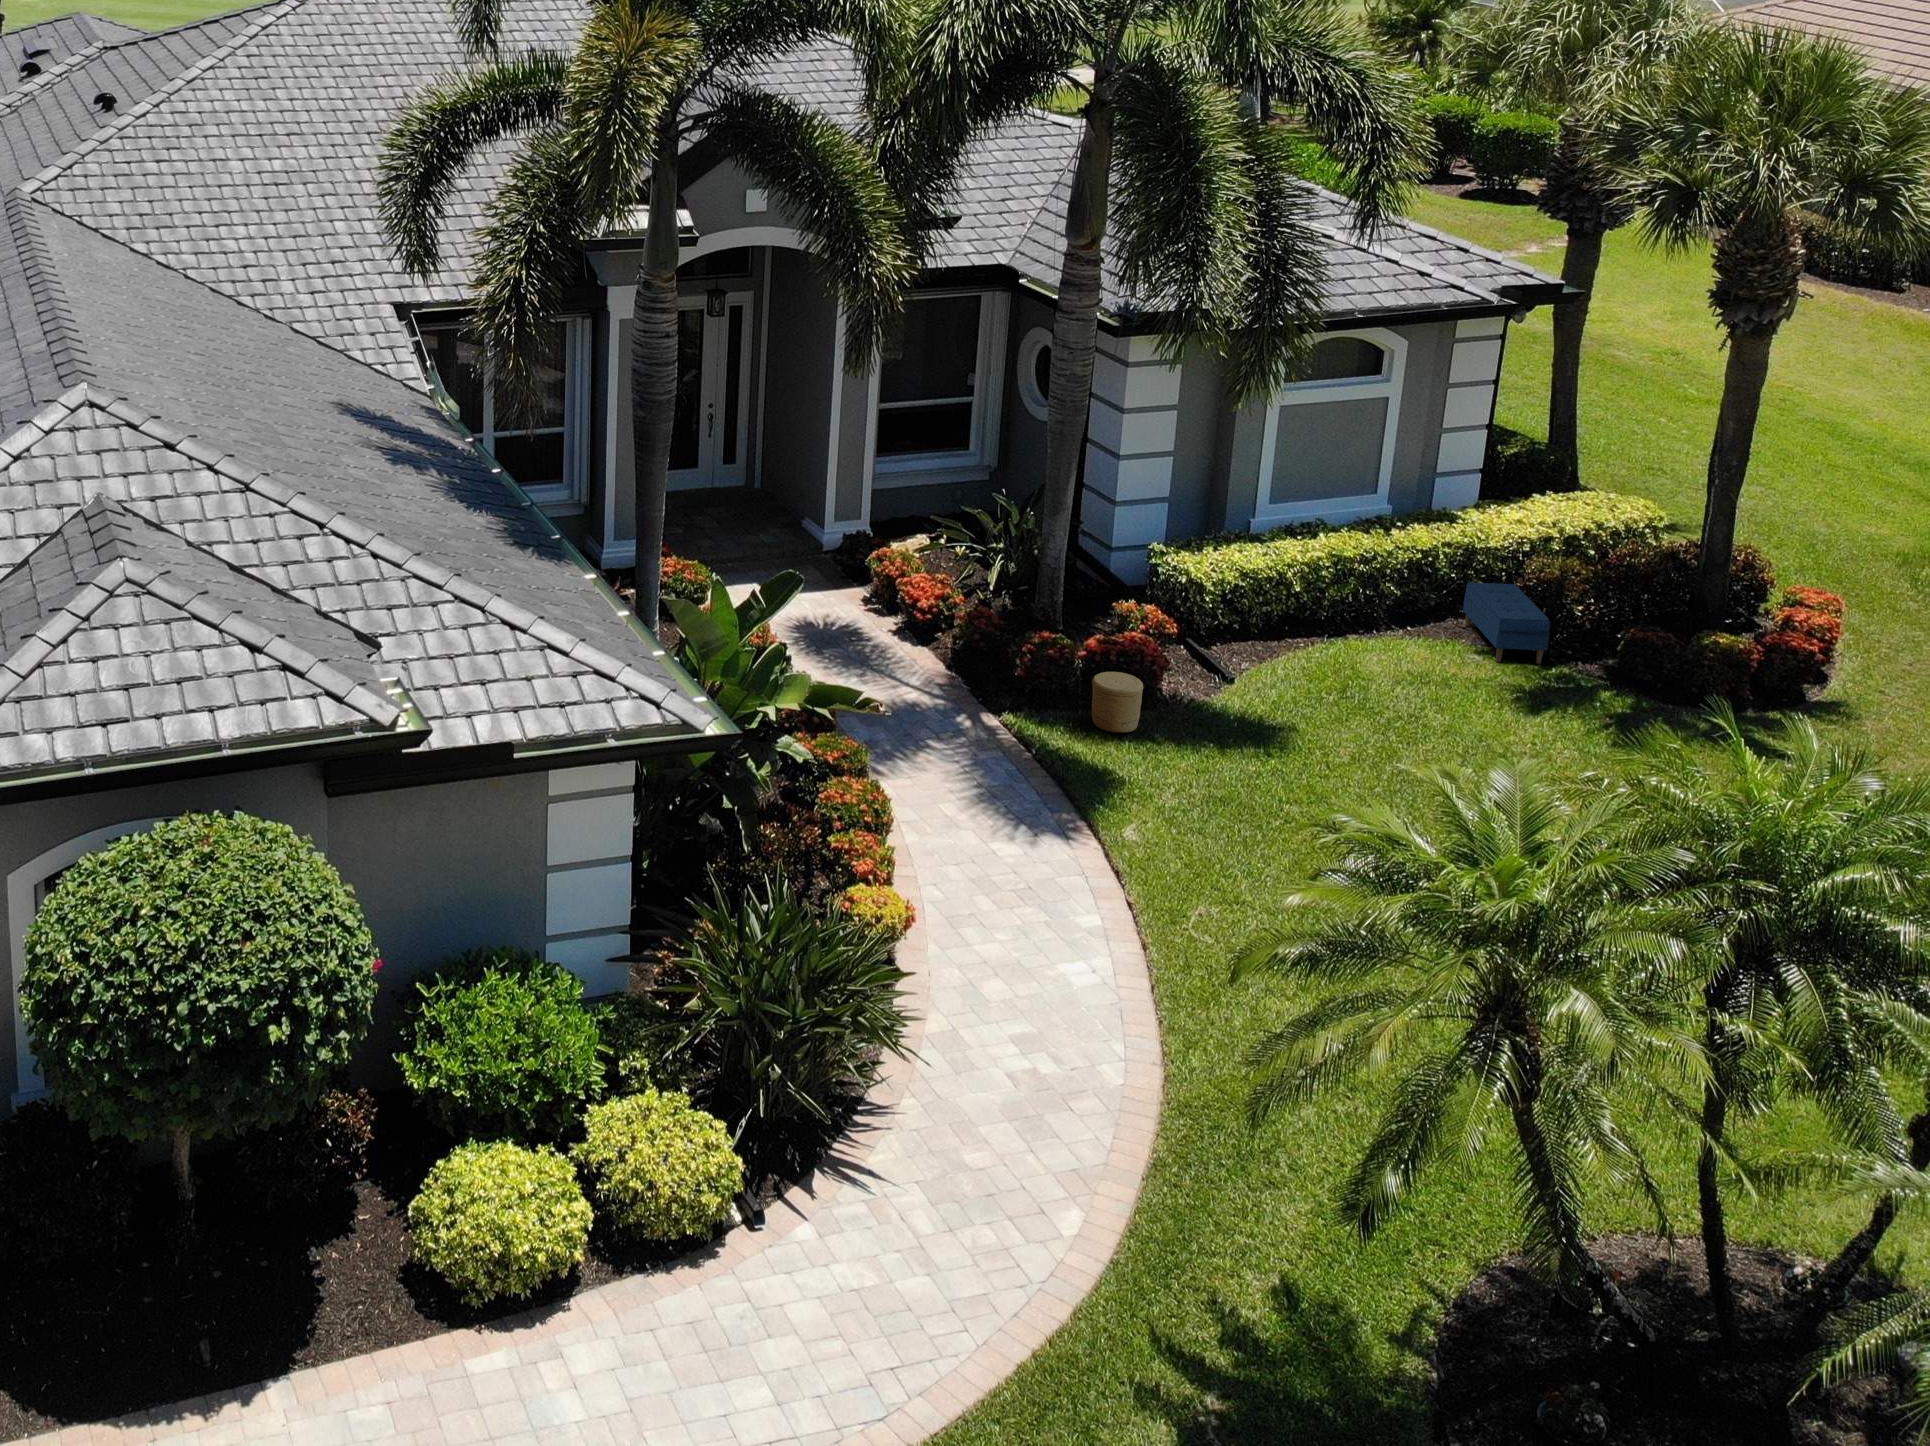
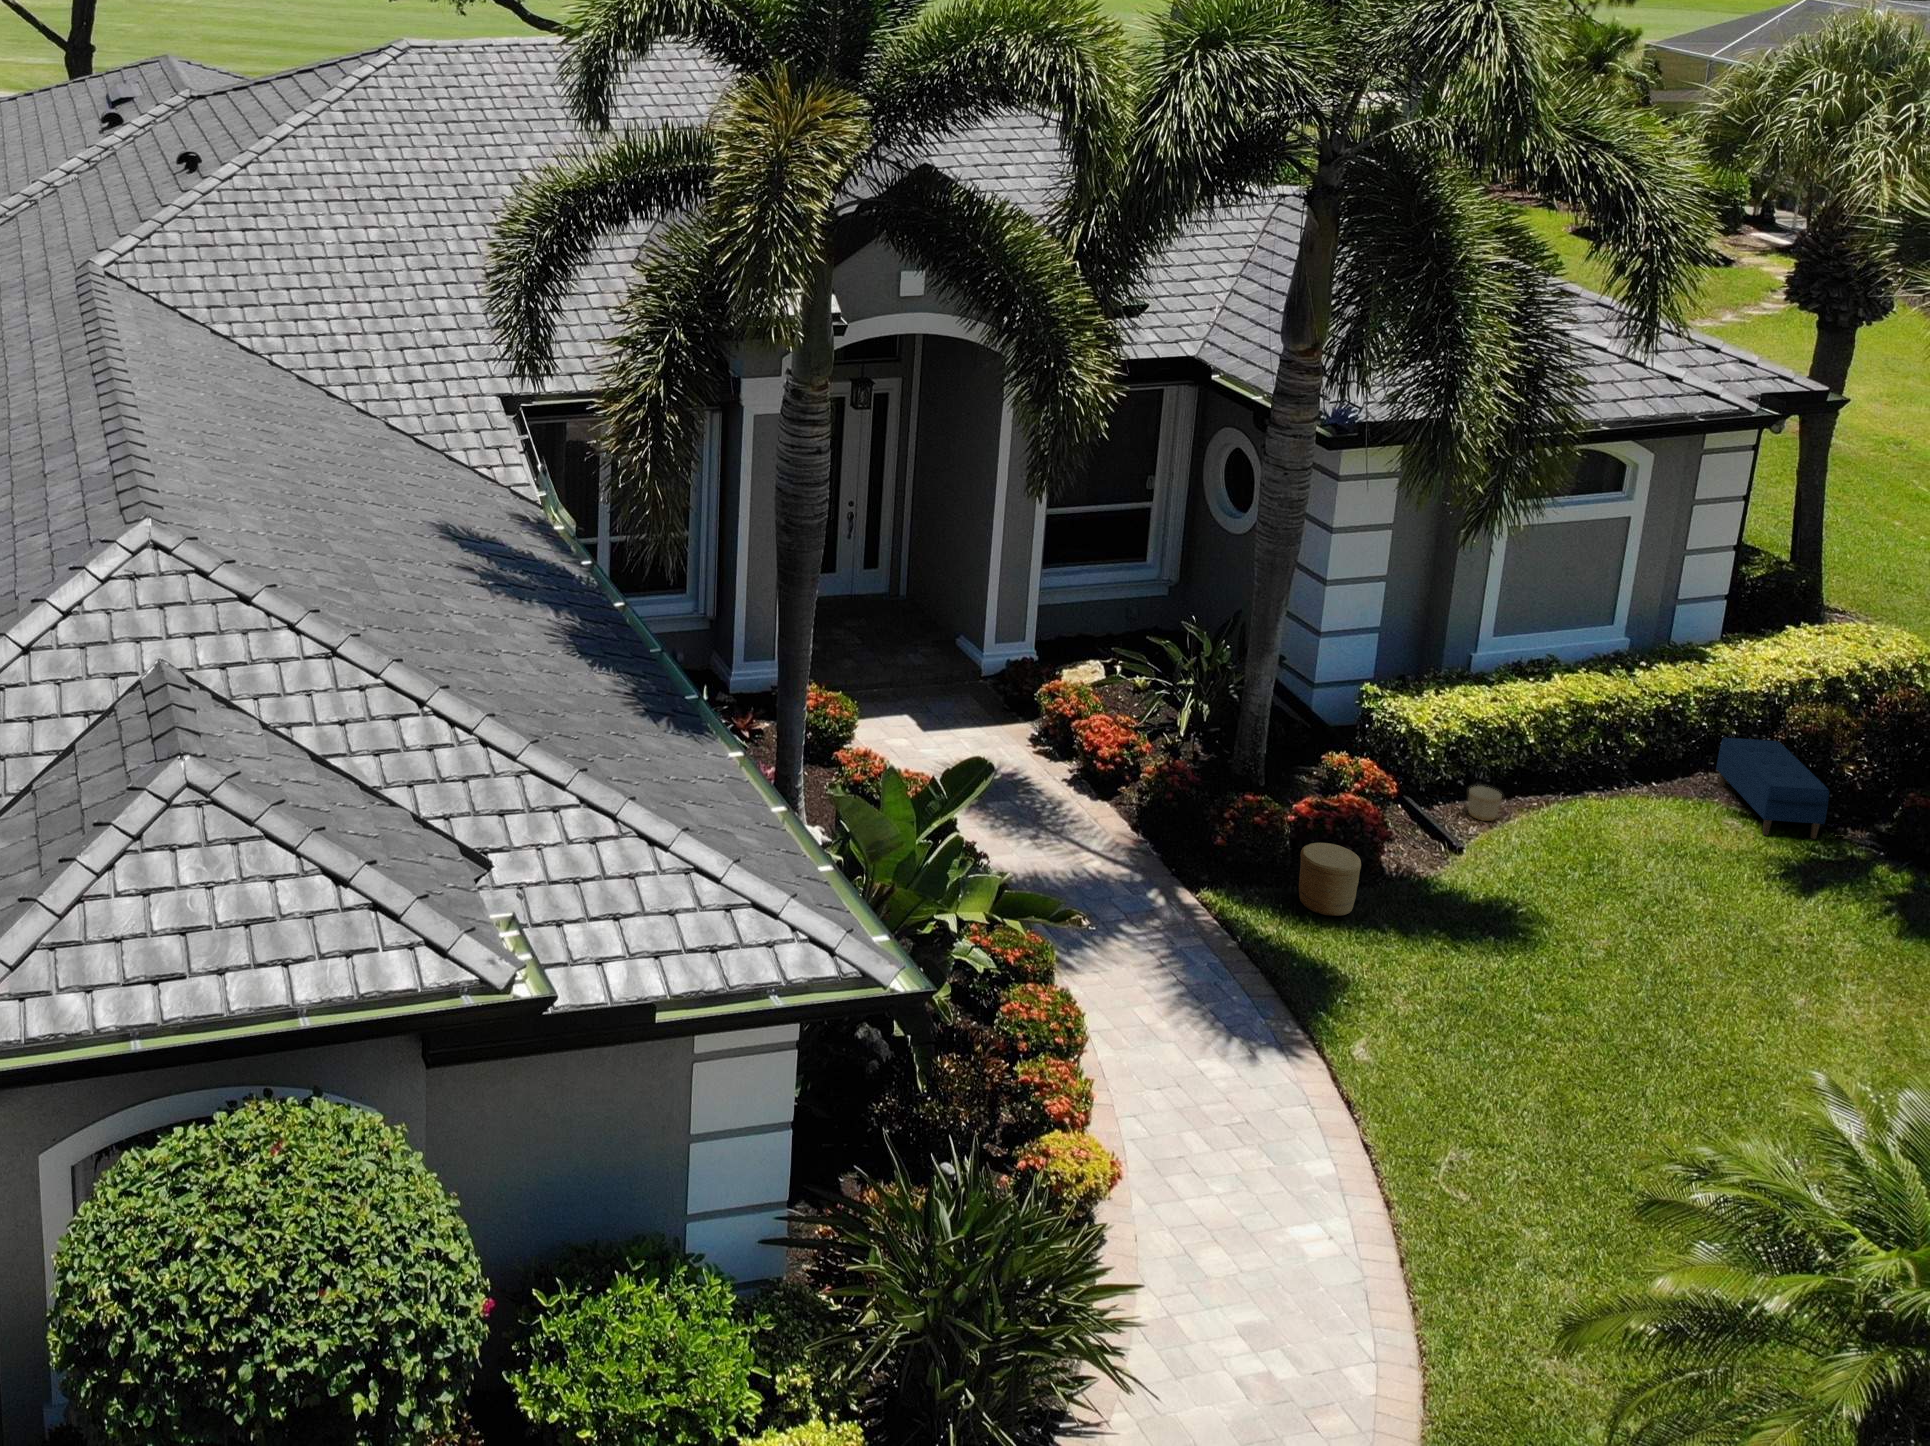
planter: none [1246,628,1274,657] -> present [1468,786,1502,821]

